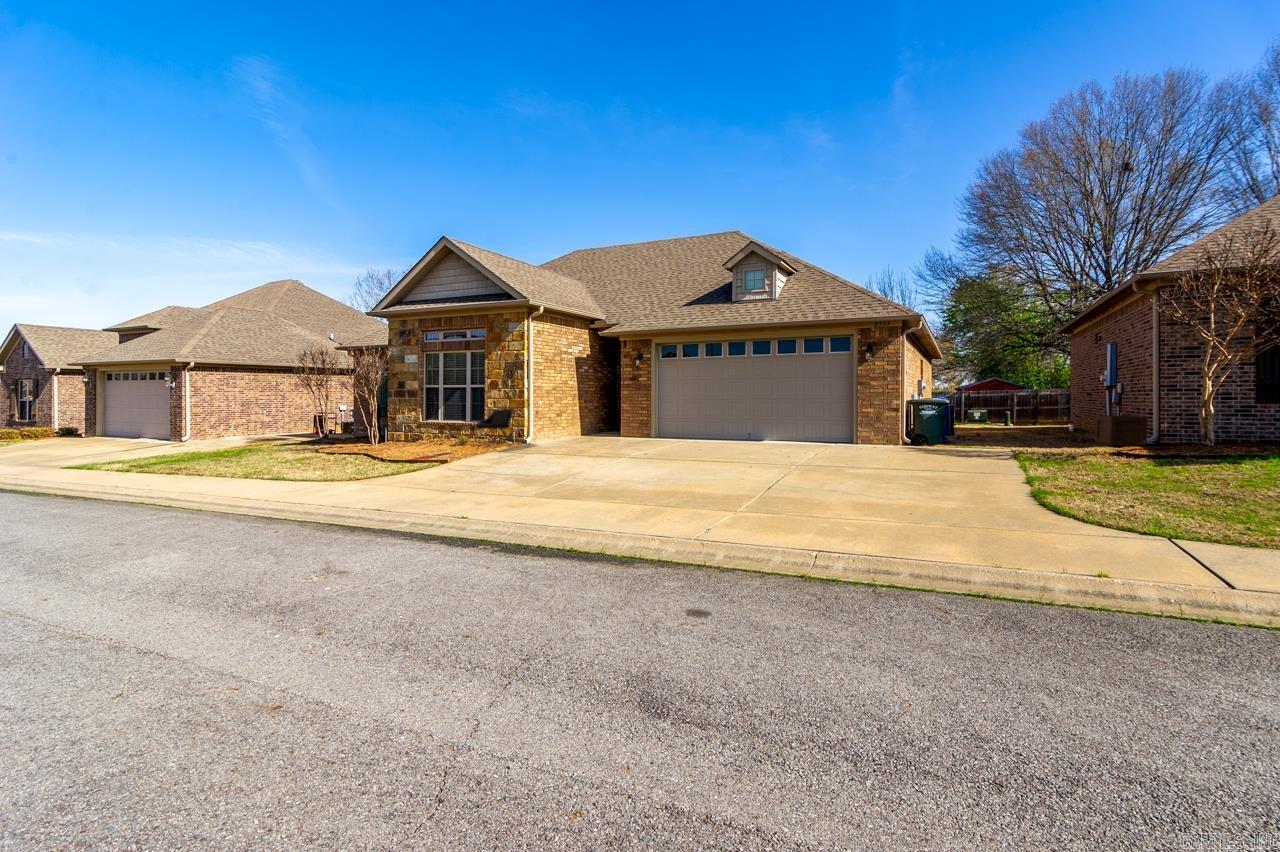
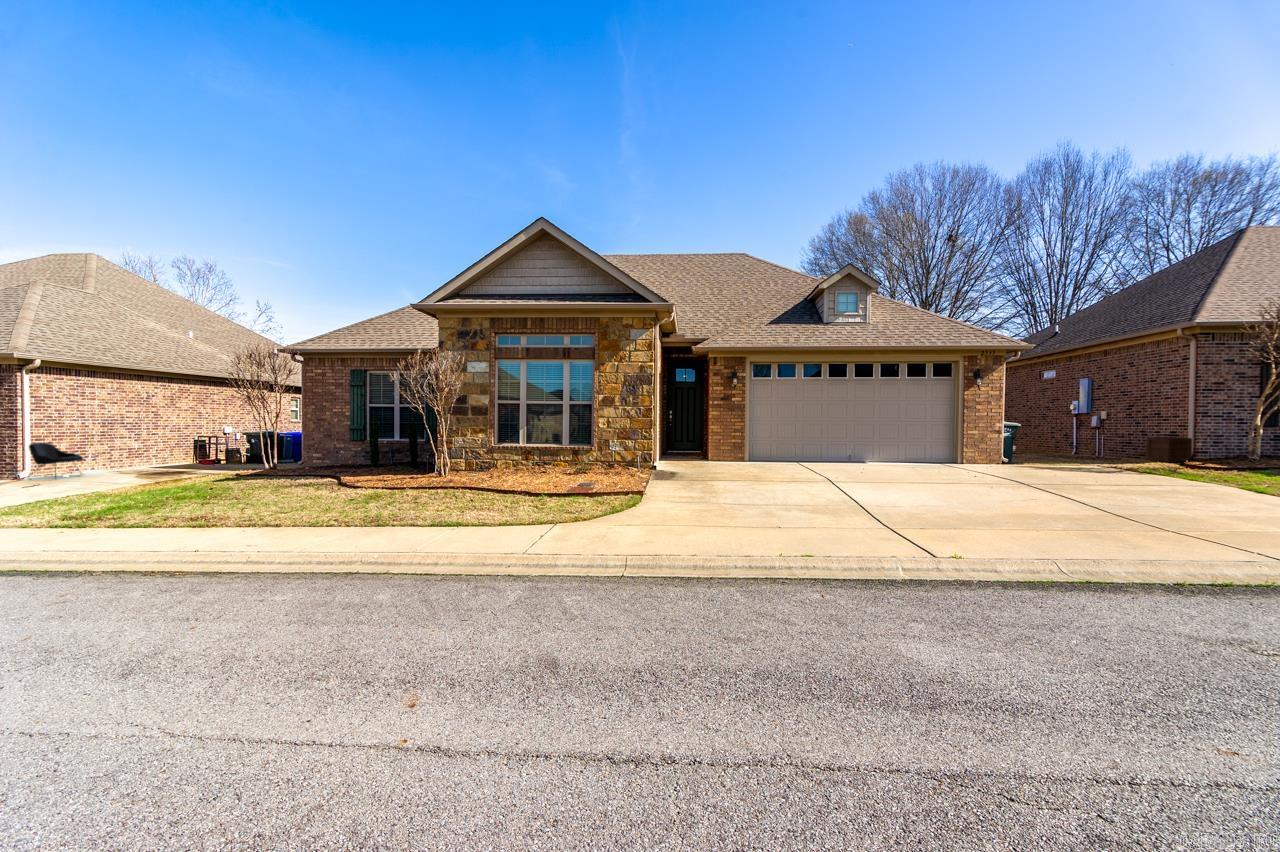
lounge chair: present [476,409,511,443] -> present [29,443,83,478]

